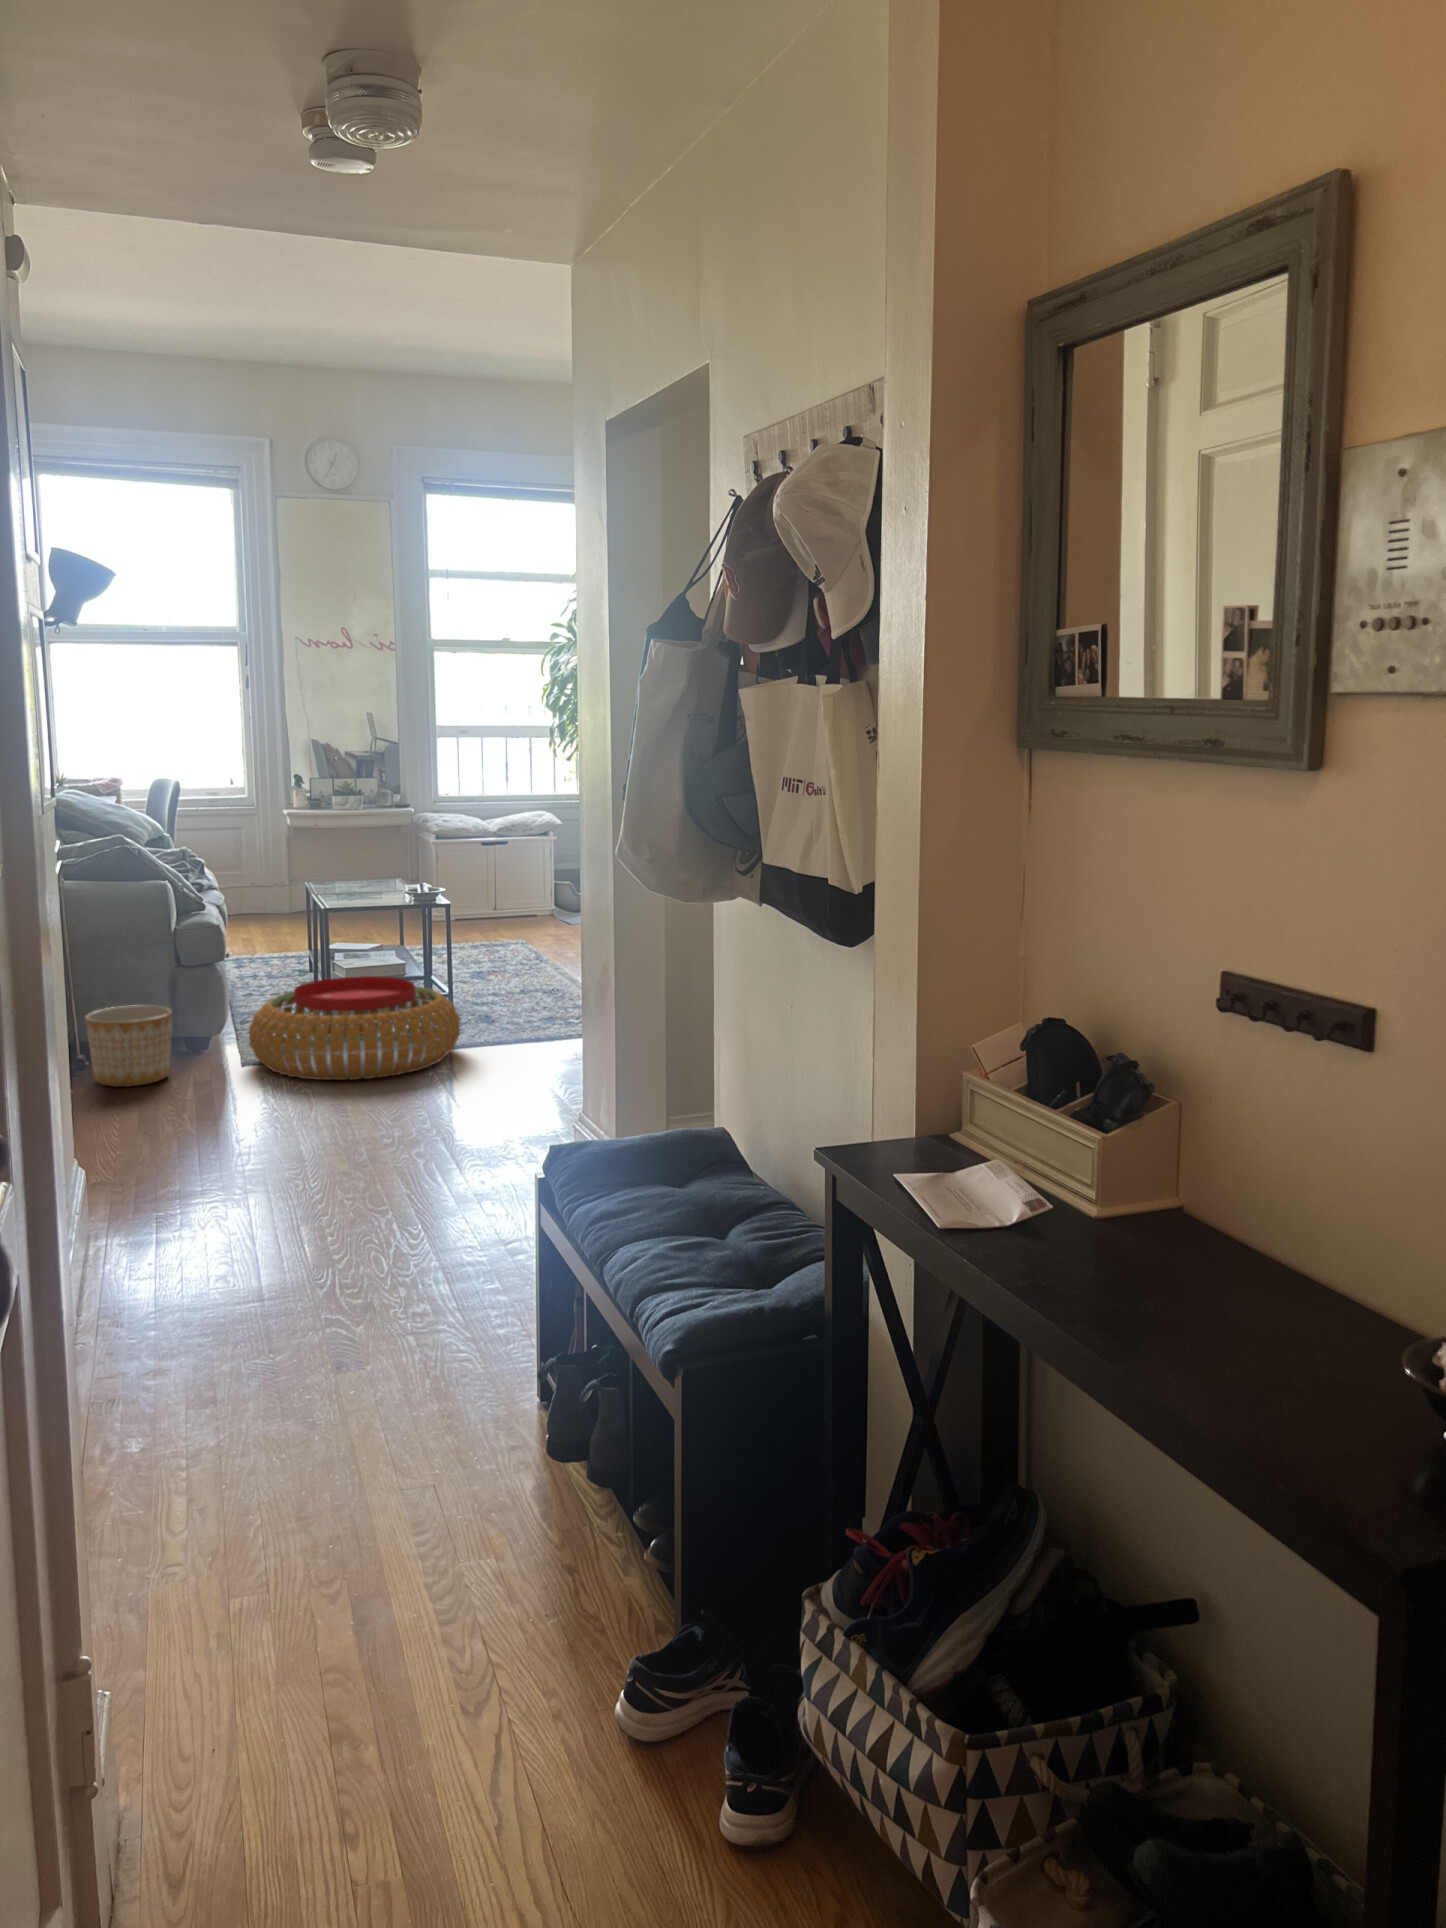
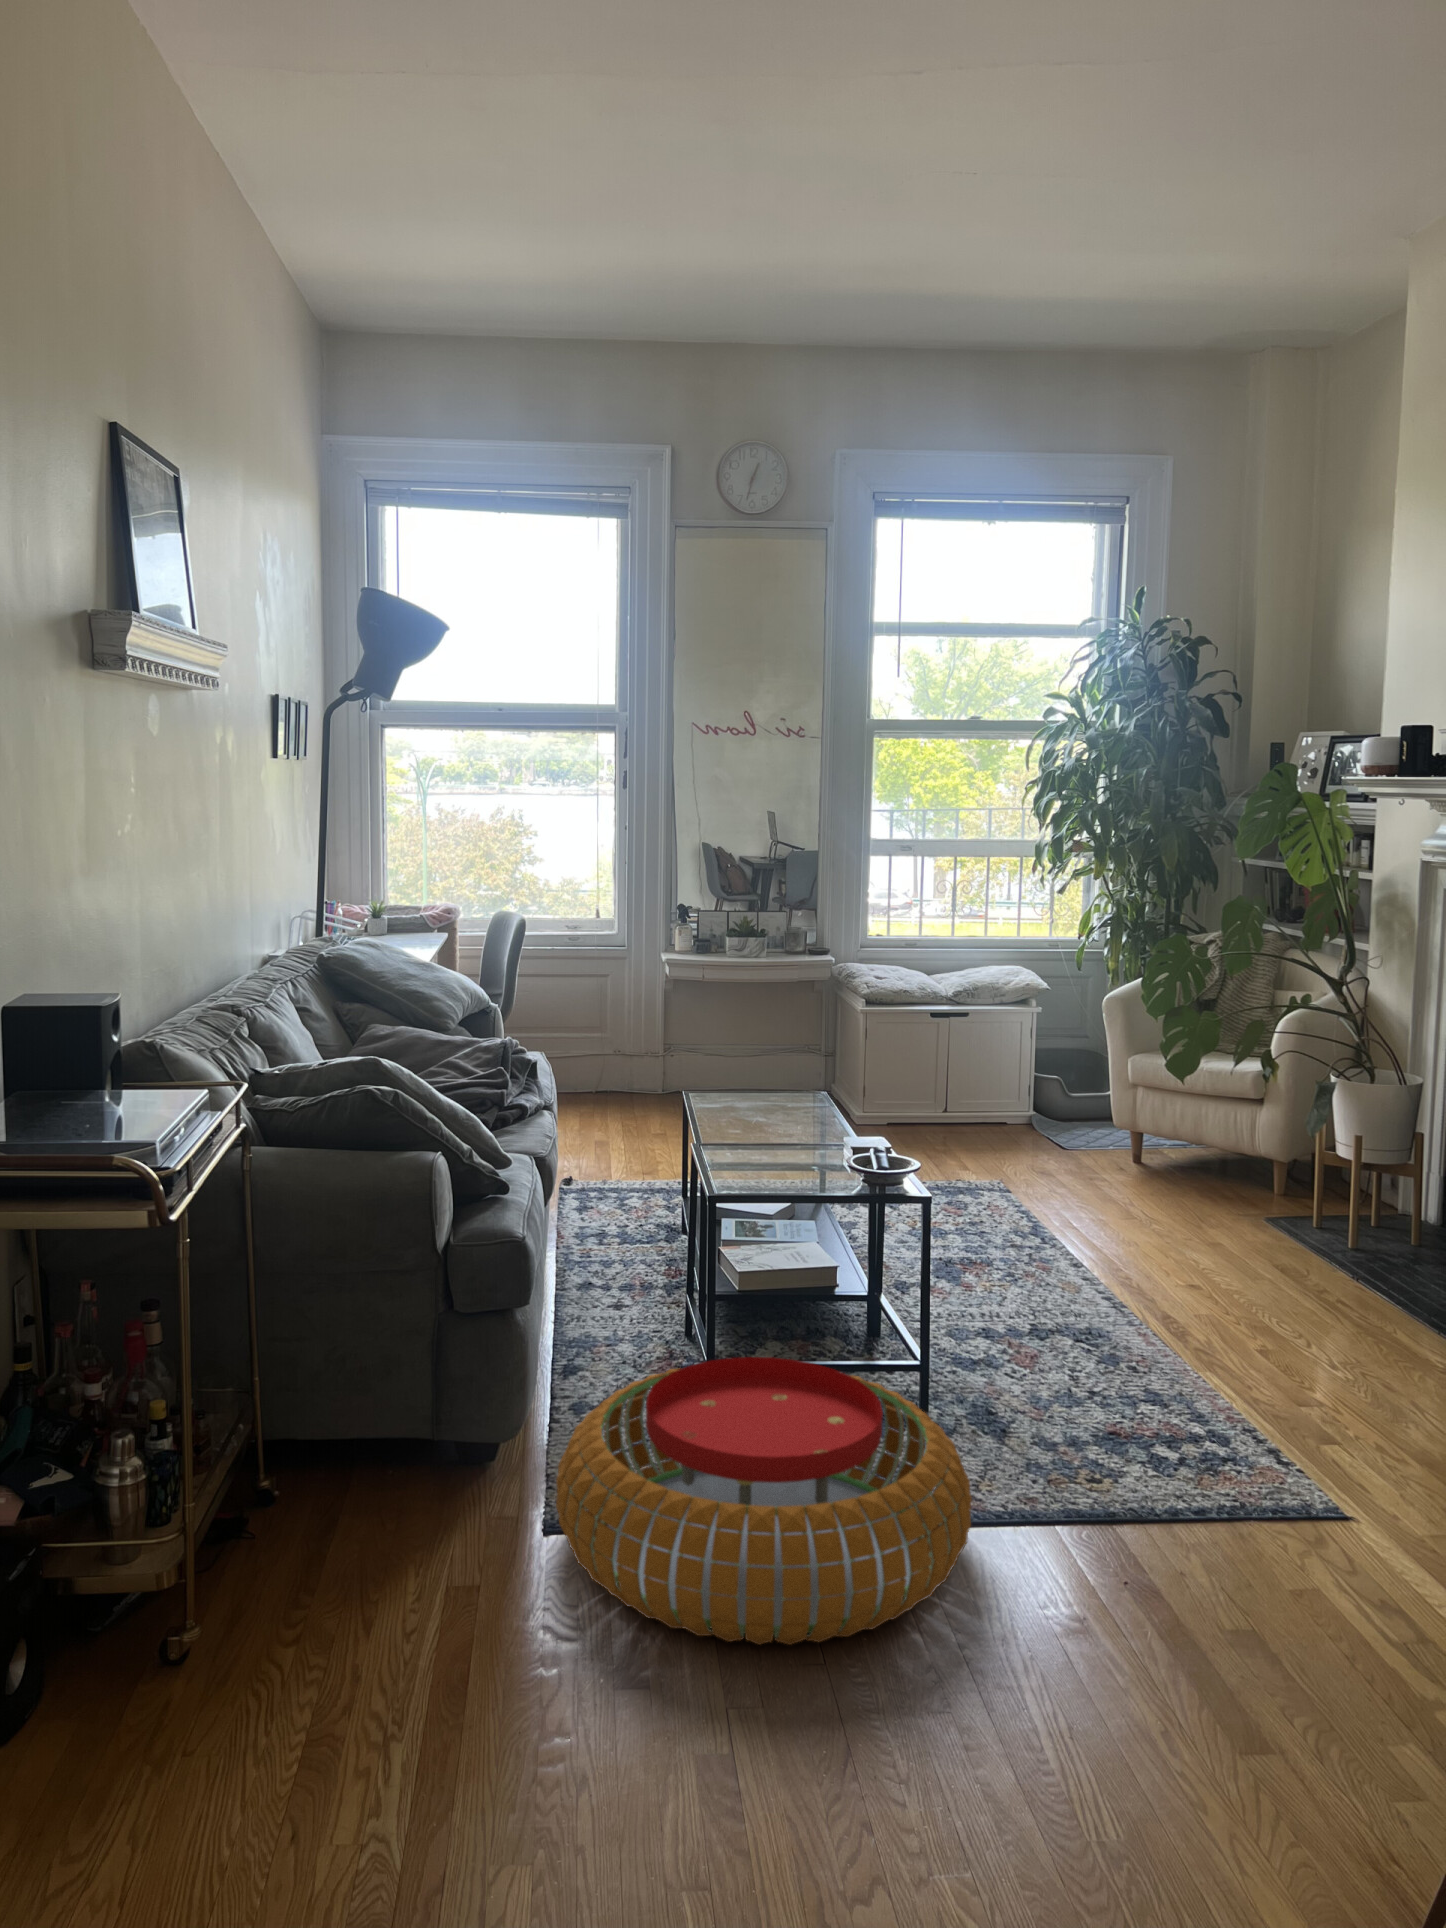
planter: present [85,1005,172,1087] -> none [251,1405,414,1598]

